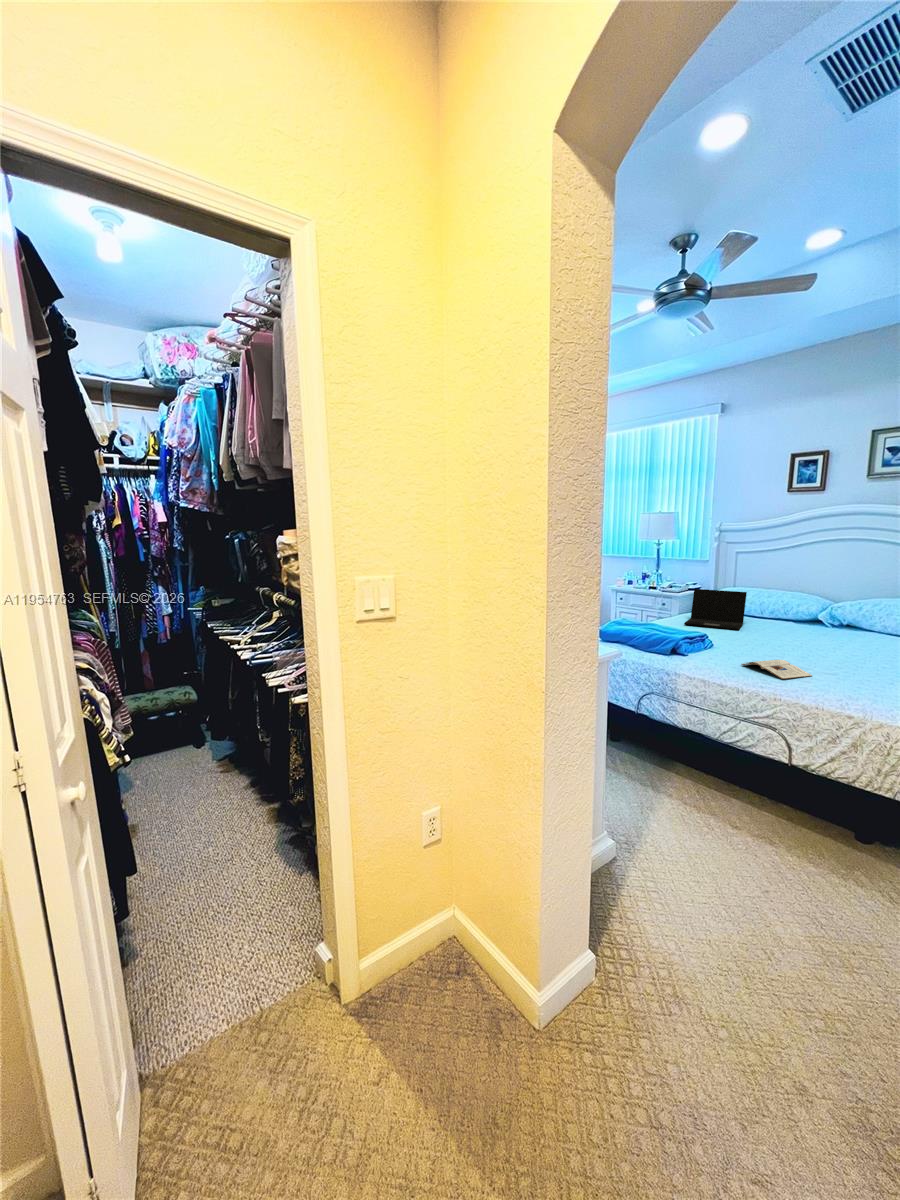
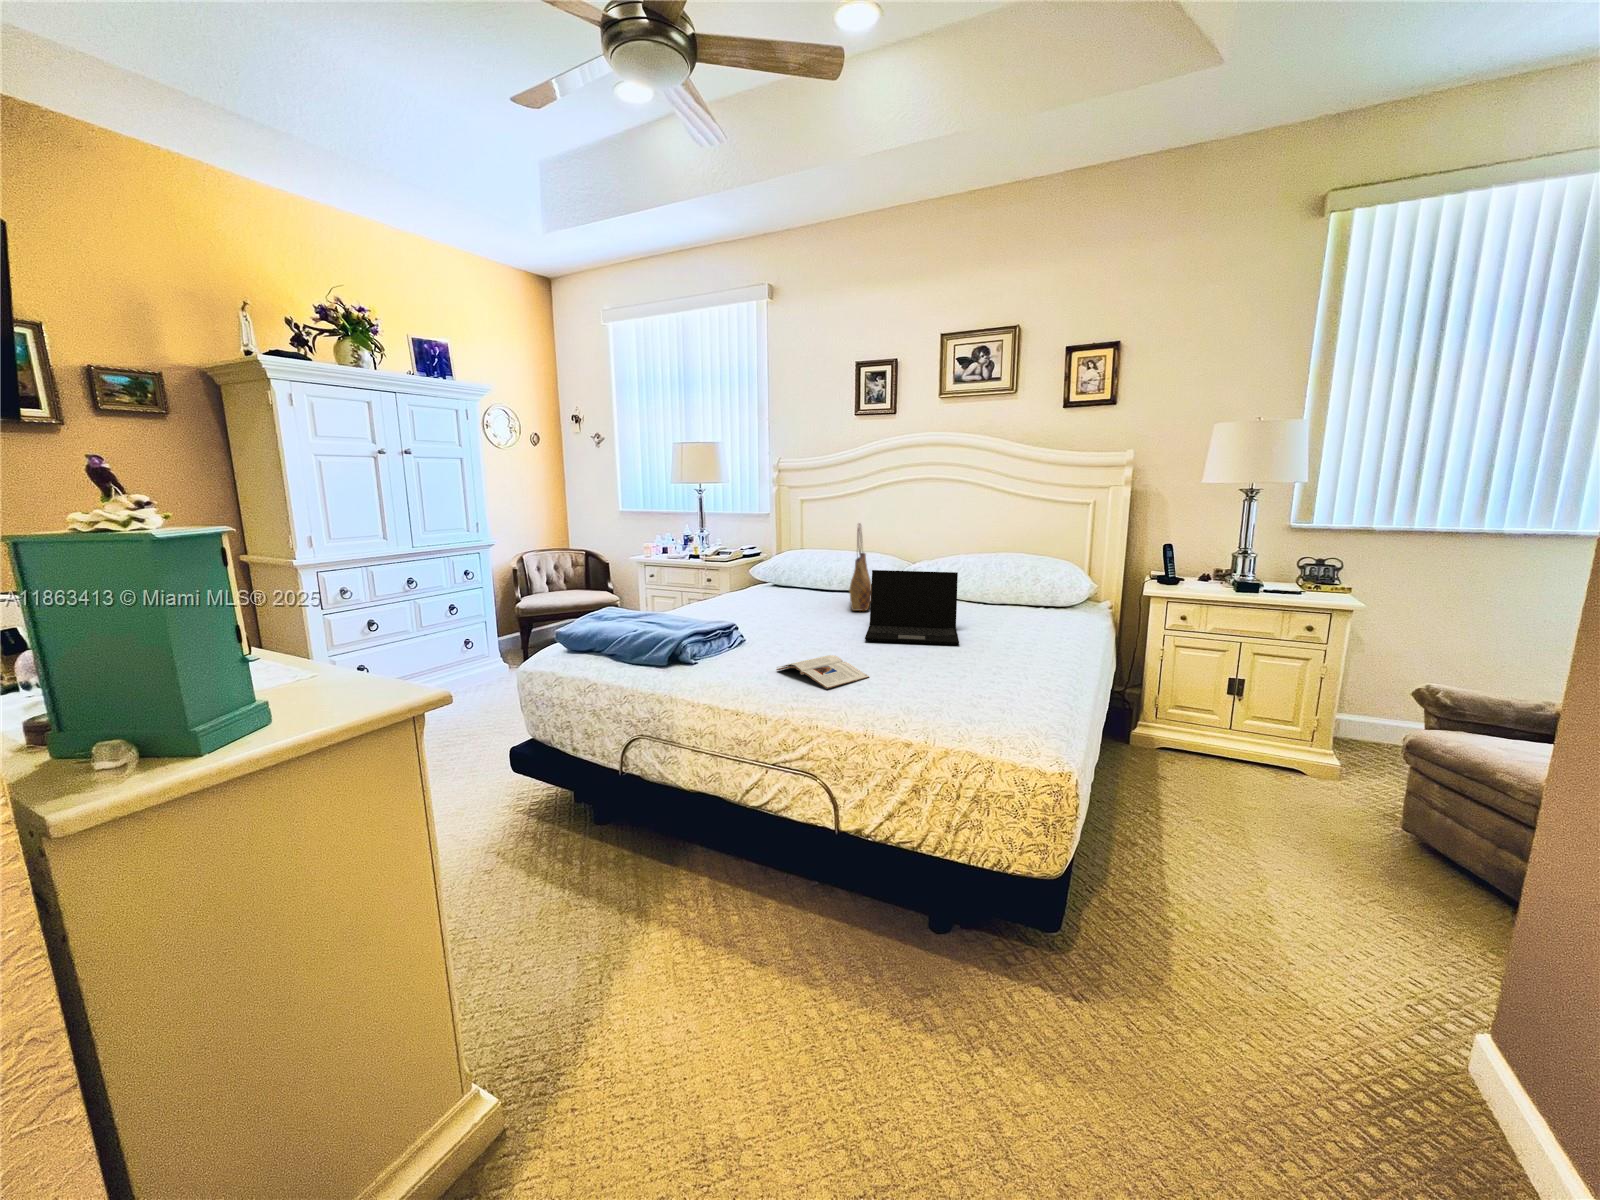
tote bag: none [783,572,801,633] -> present [850,523,871,611]
laptop: present [684,589,747,630] -> present [865,570,959,645]

